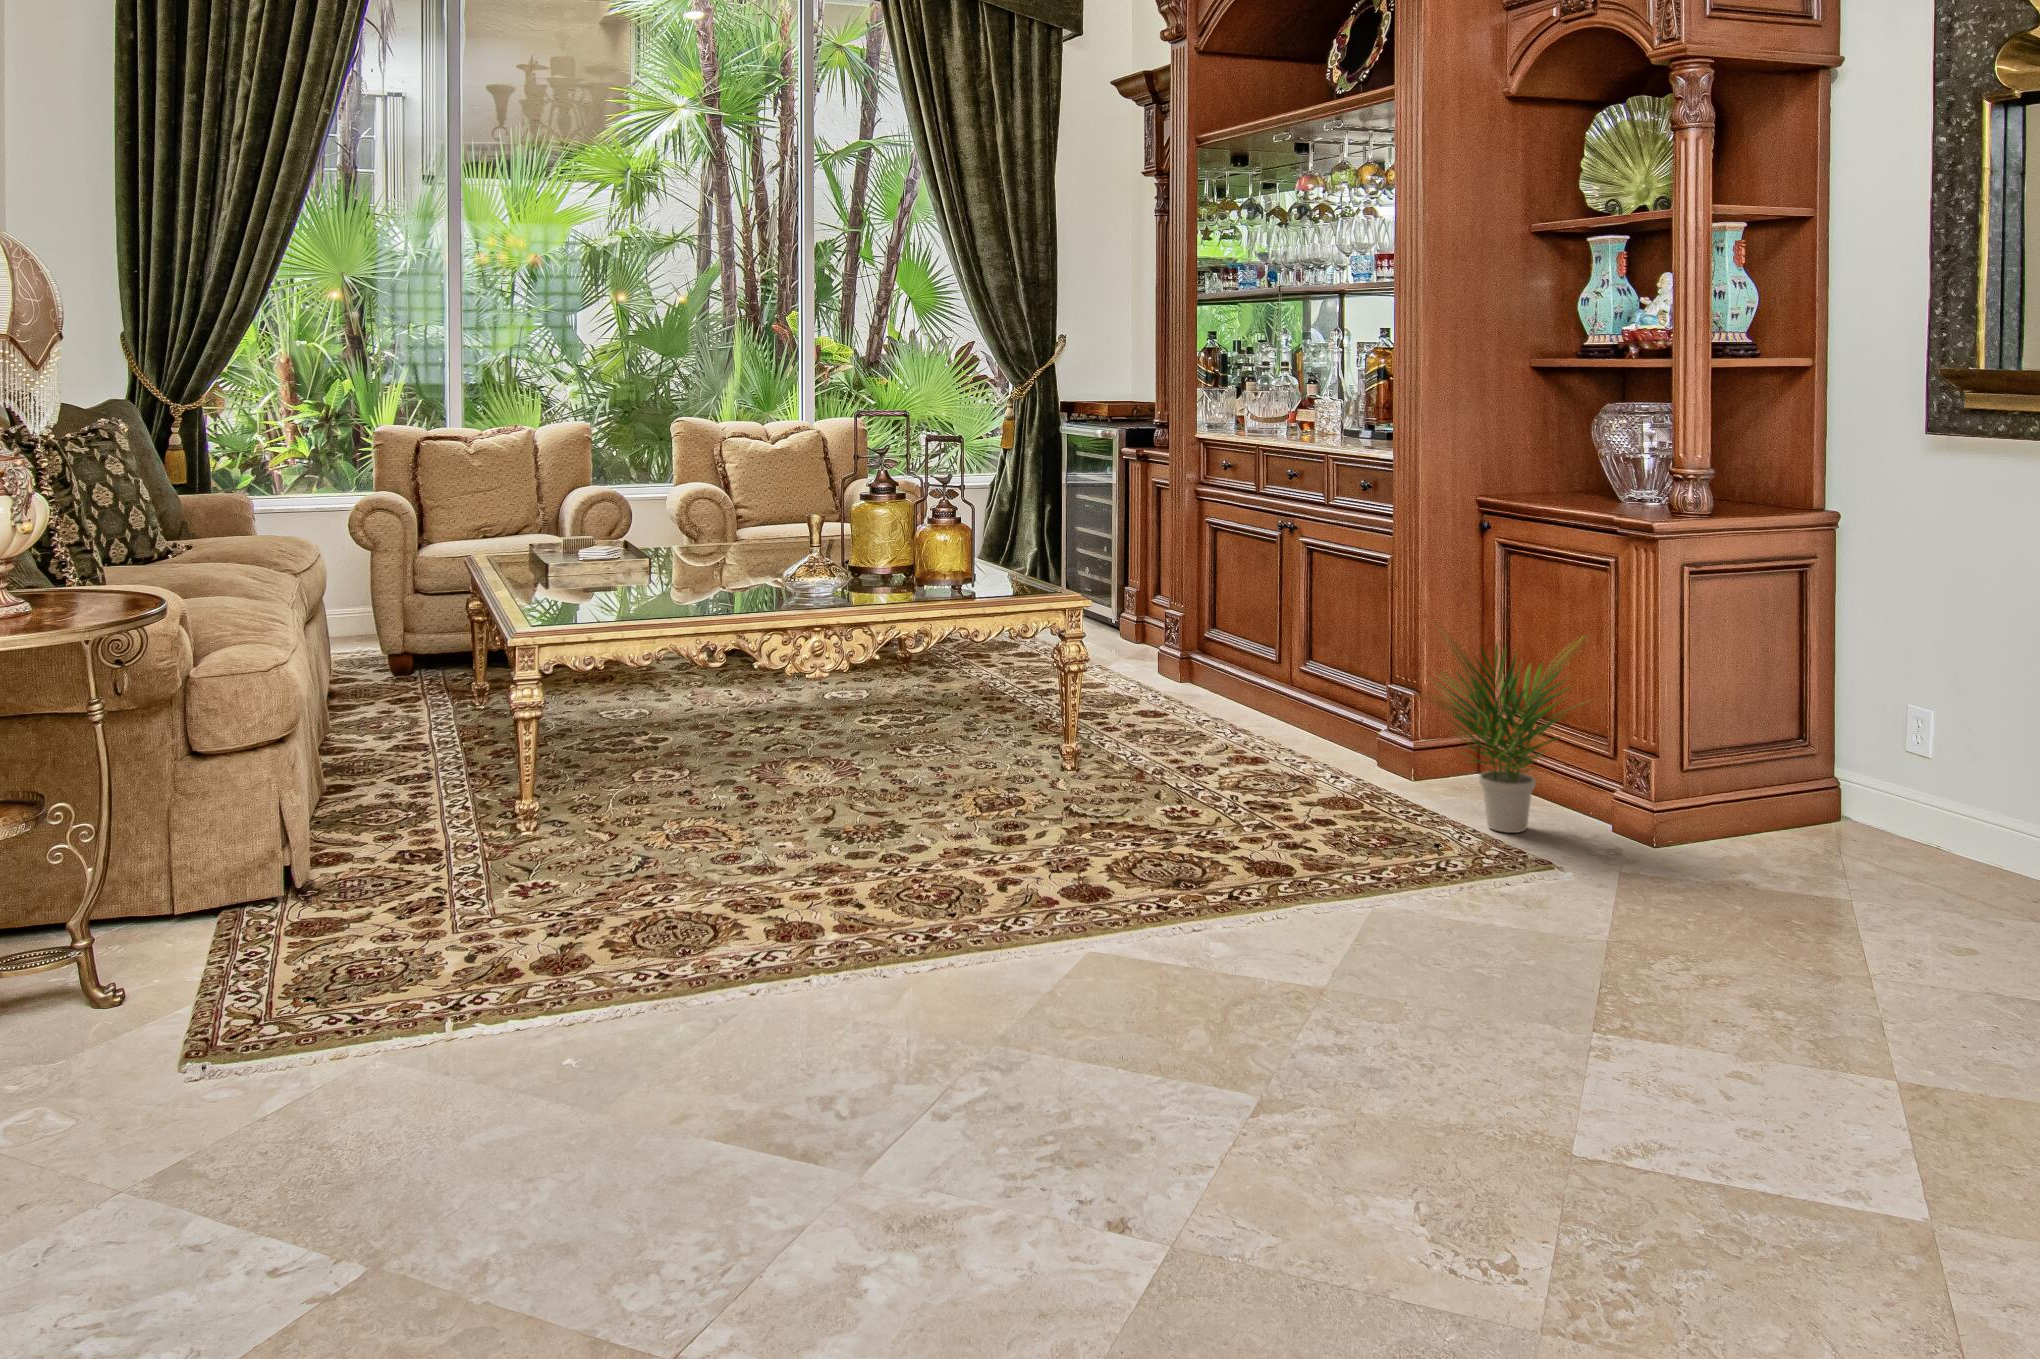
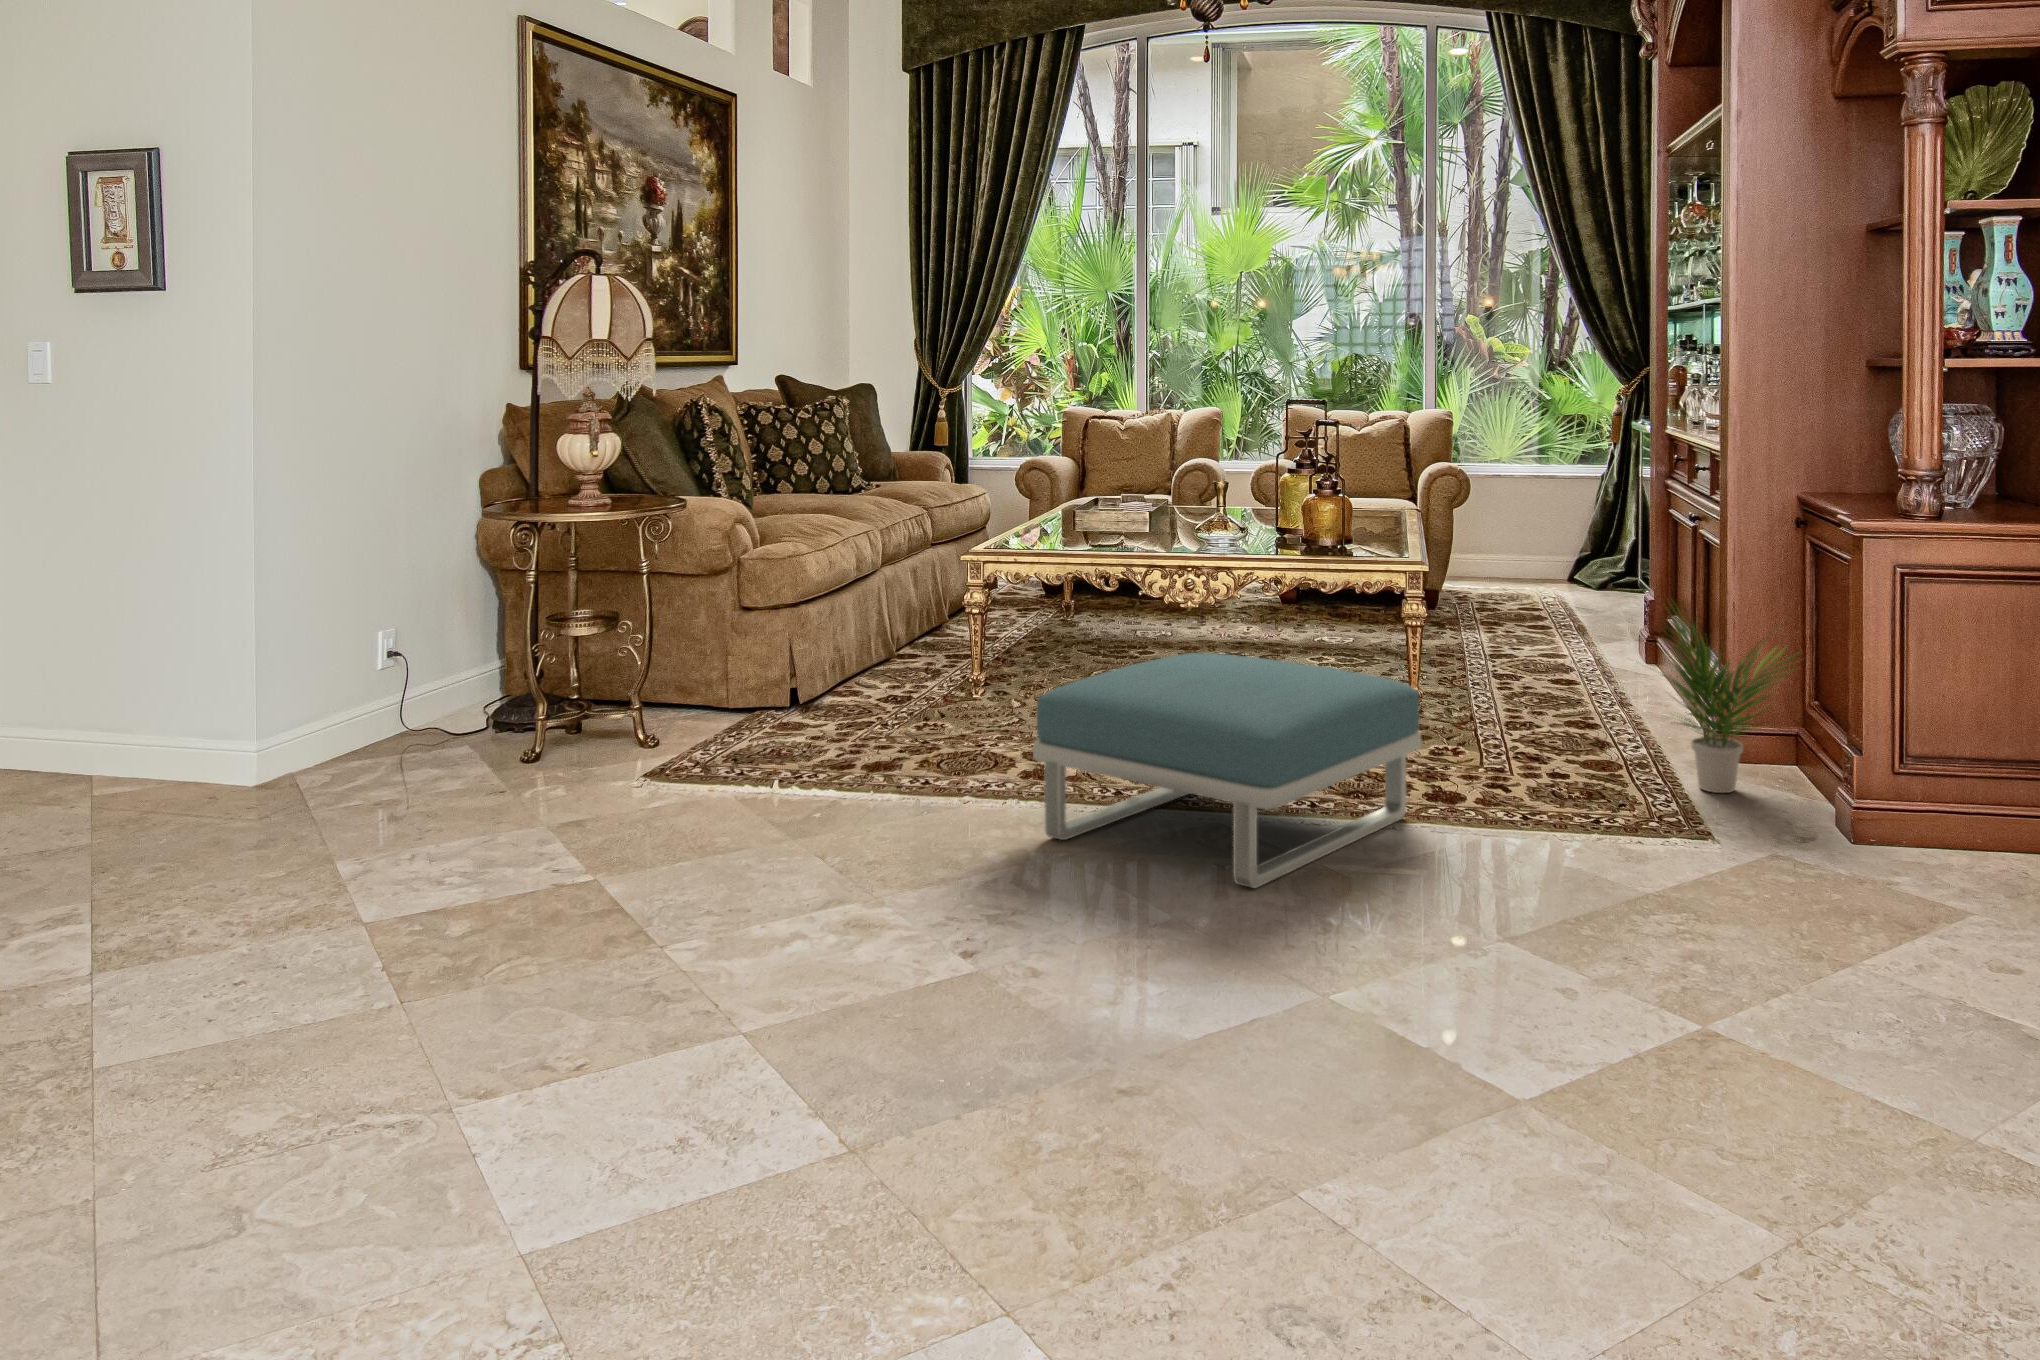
footstool: none [932,747,1354,1061] -> present [1033,653,1421,888]

